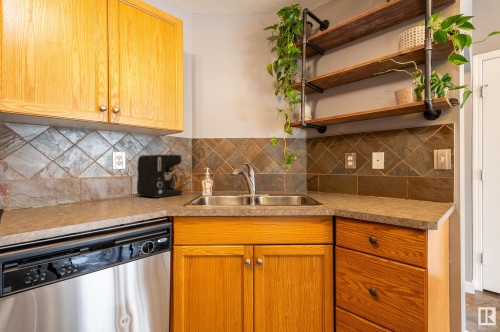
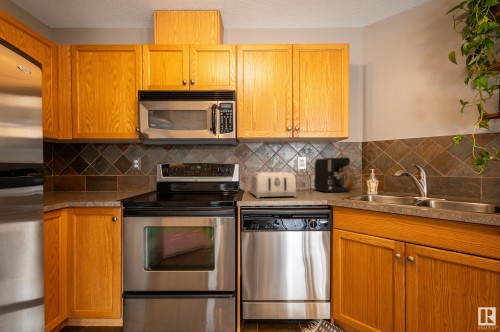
toaster: none [18,173,118,222] -> present [250,172,297,198]

